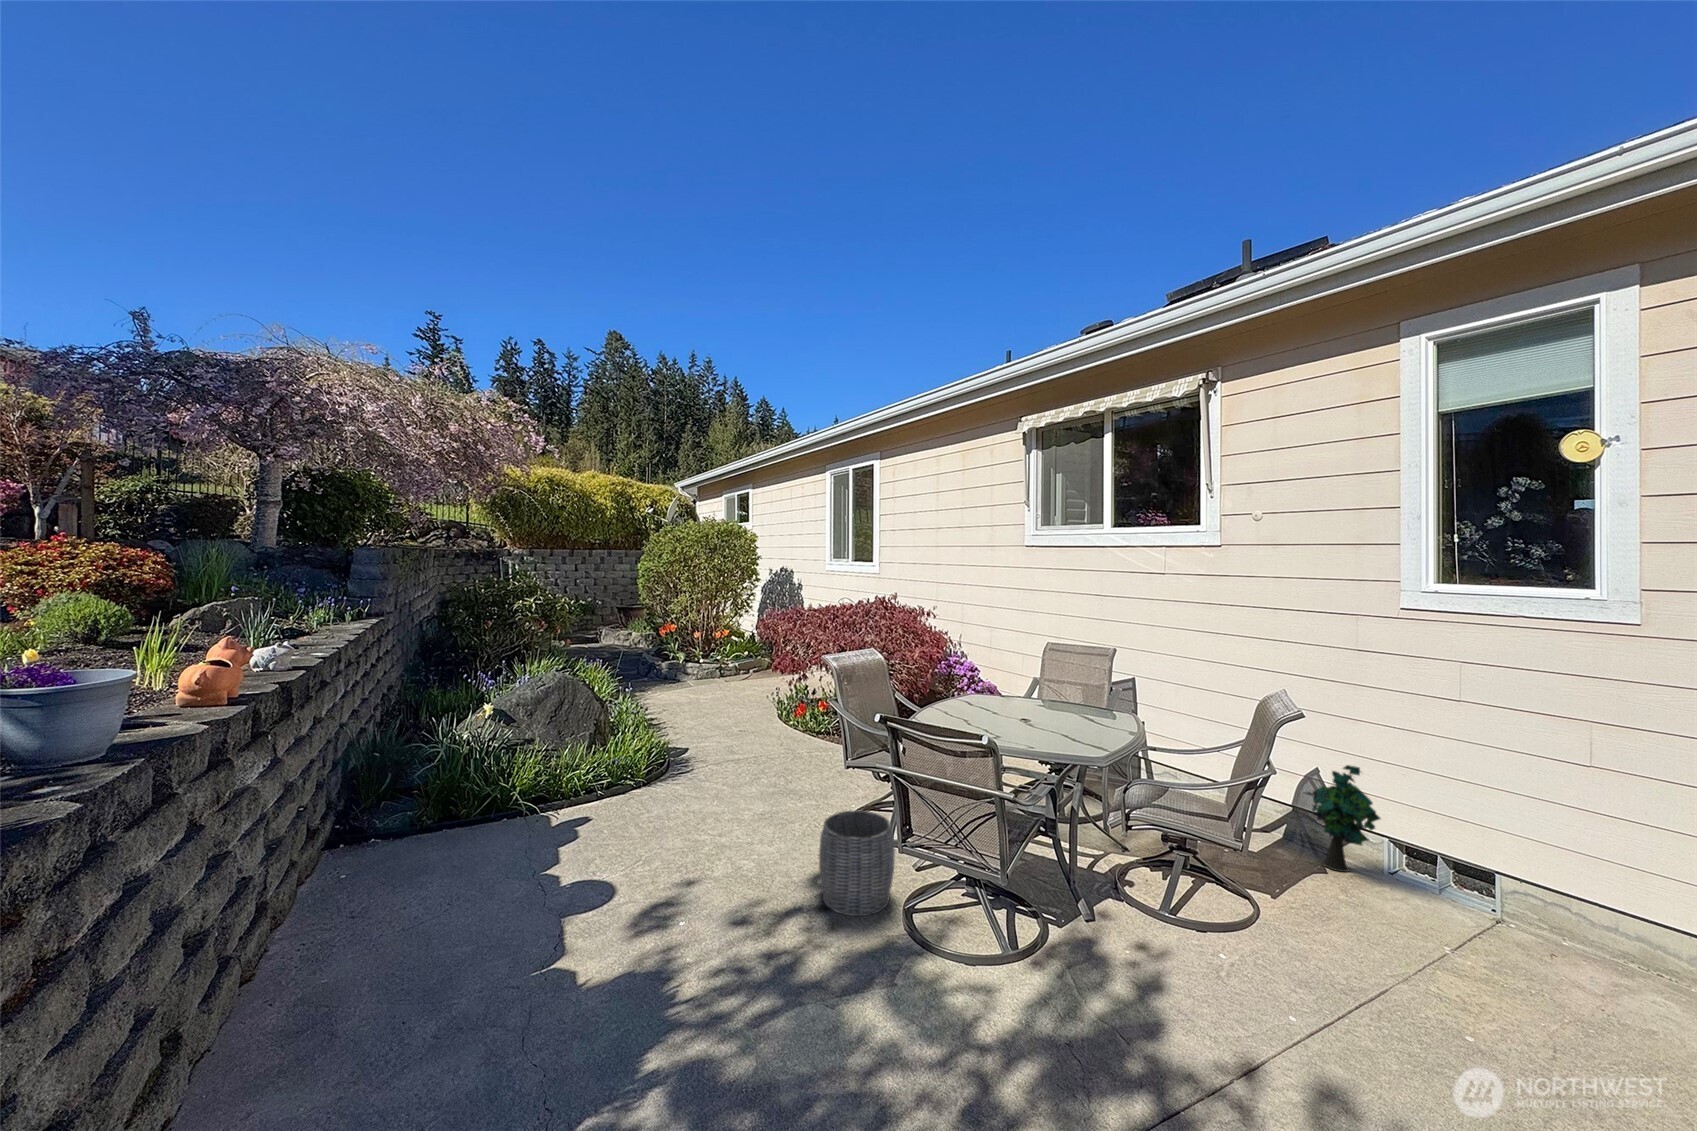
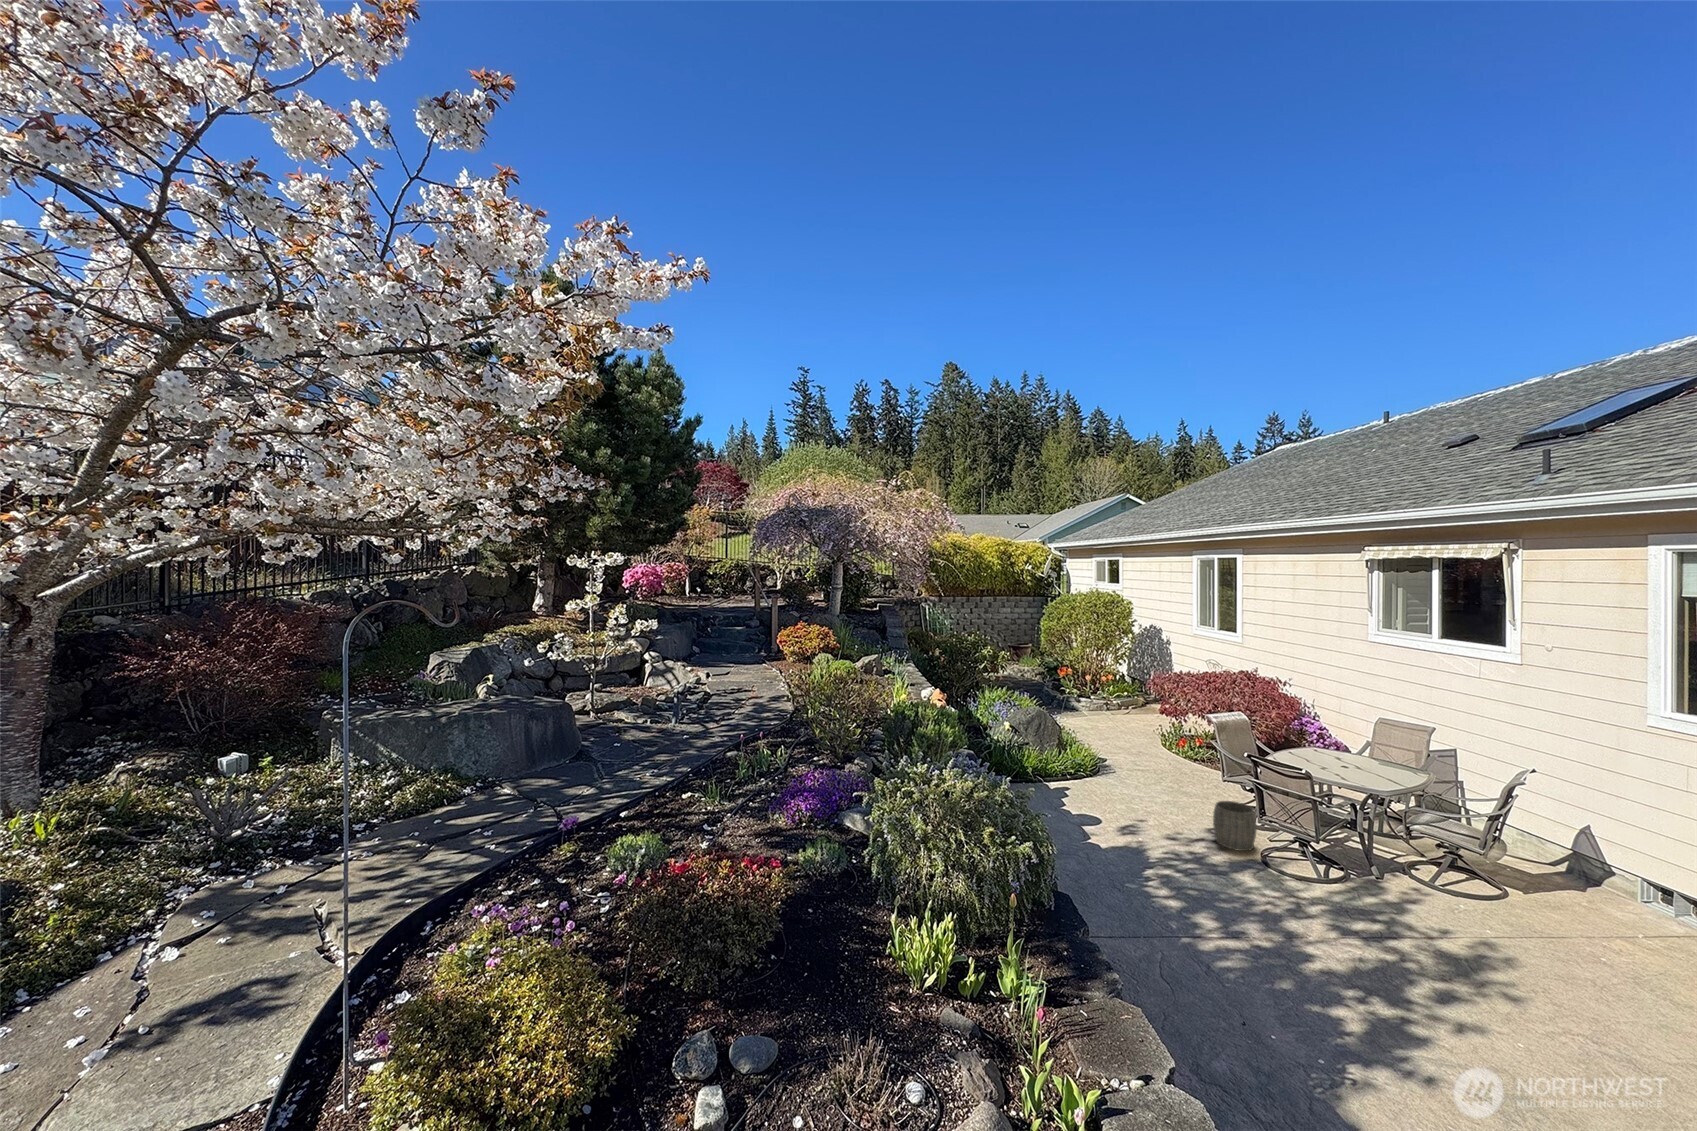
decorative plant: present [1306,765,1380,872] -> none [1566,825,1626,893]

